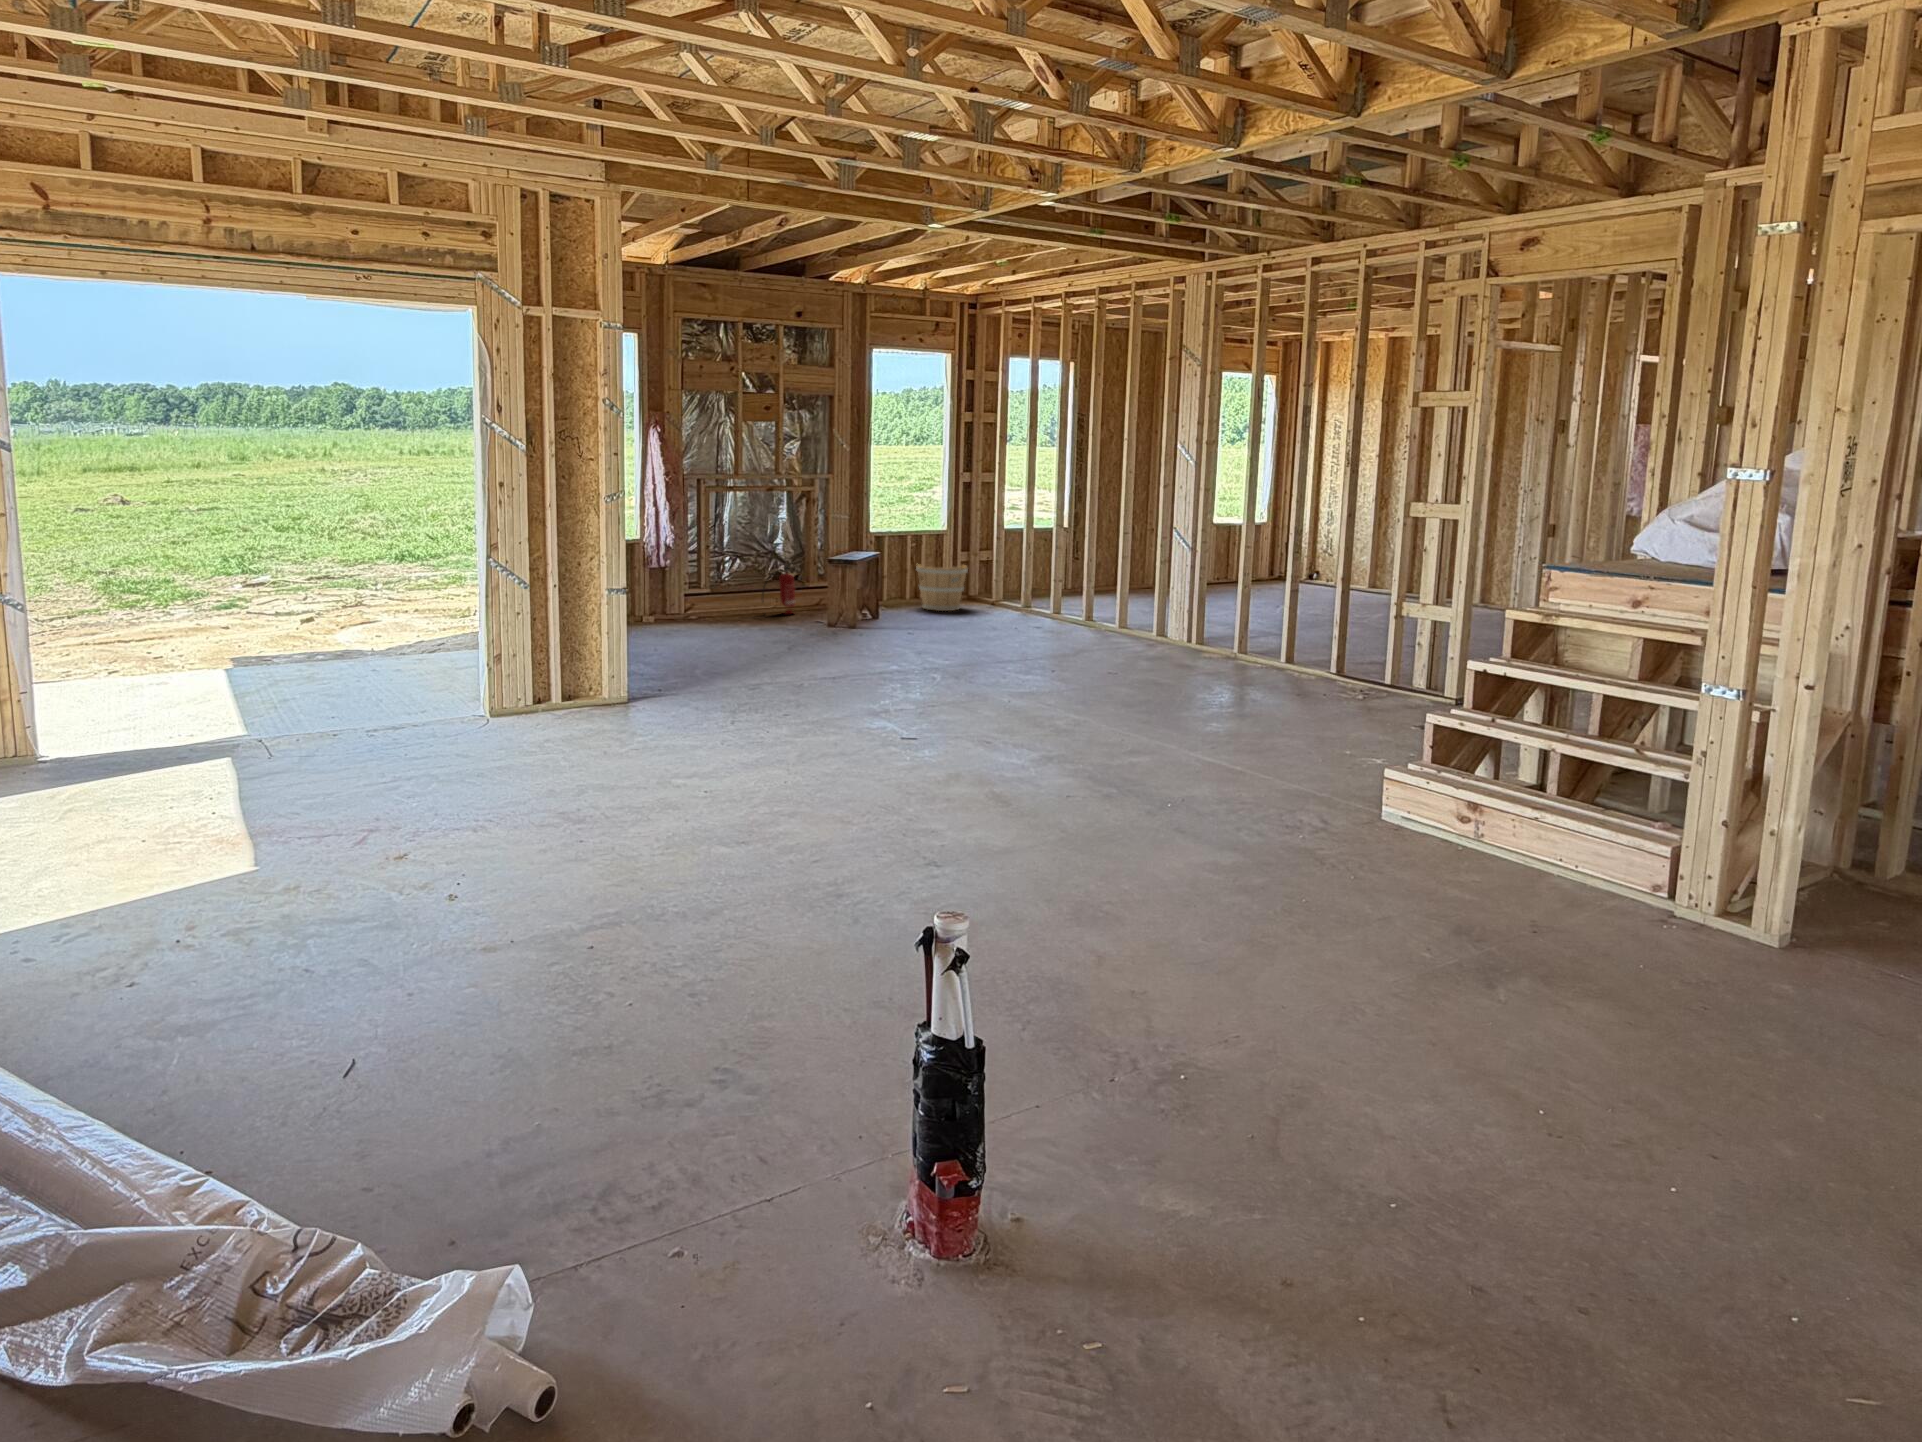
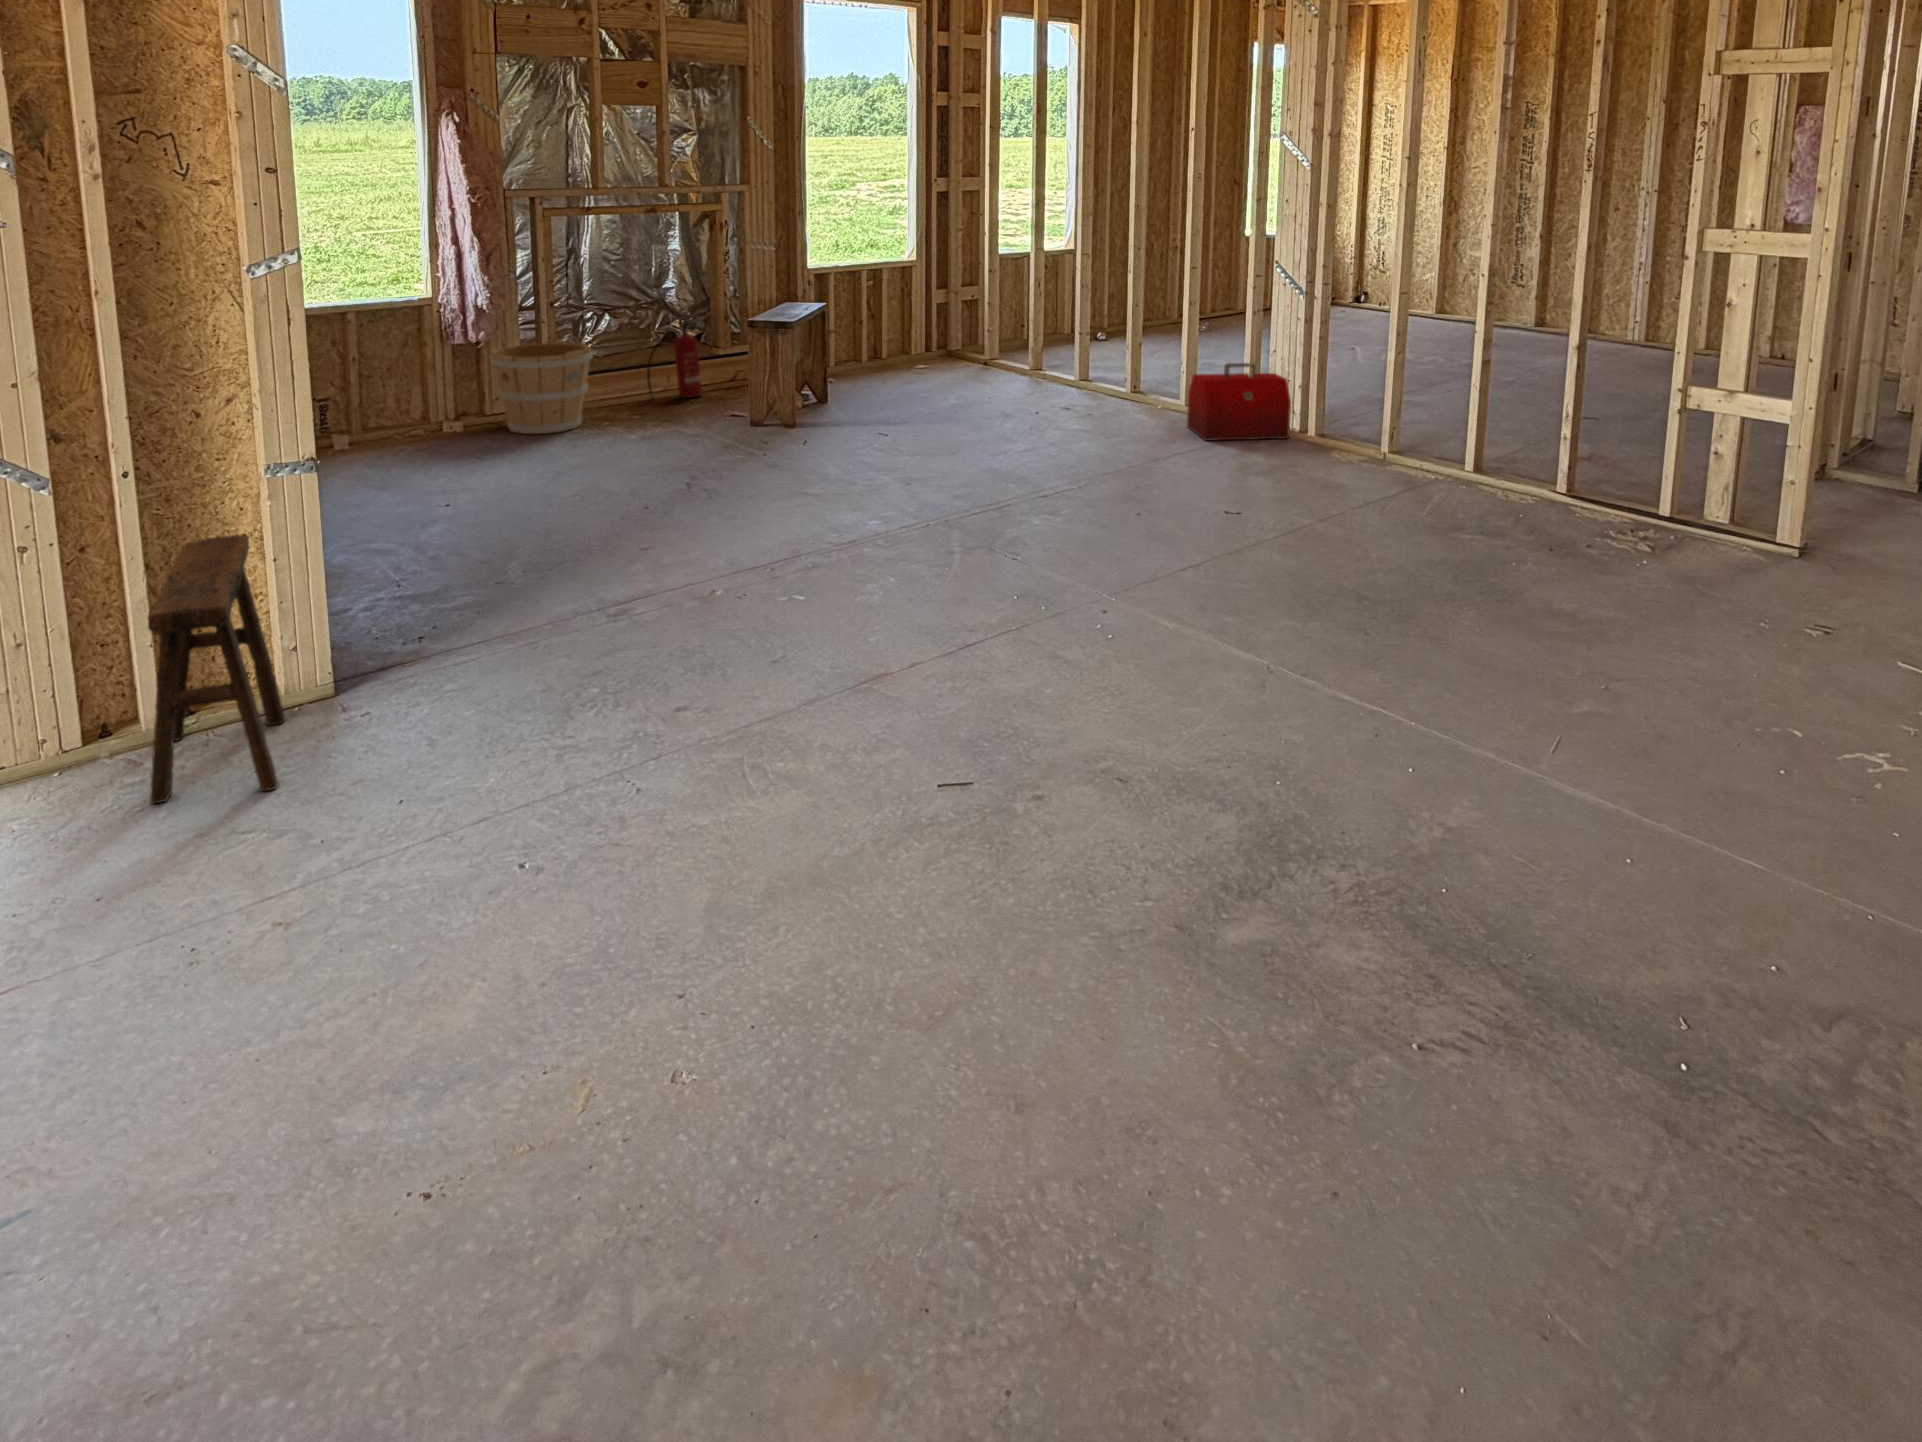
wooden bucket: present [916,565,968,611] -> present [490,341,593,434]
toolbox: none [1114,597,1182,648] -> present [1187,363,1291,441]
stool: none [567,618,620,717] -> present [148,534,285,804]

